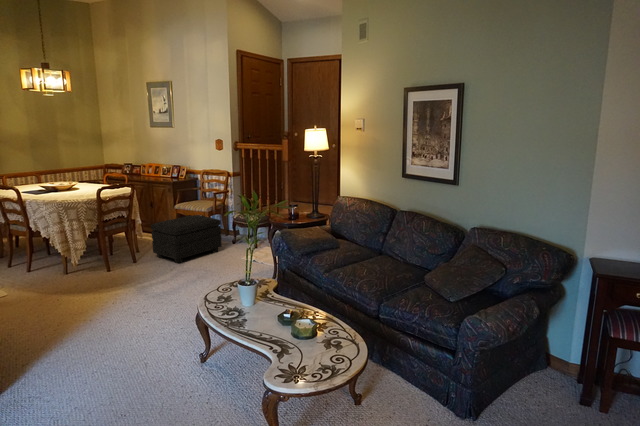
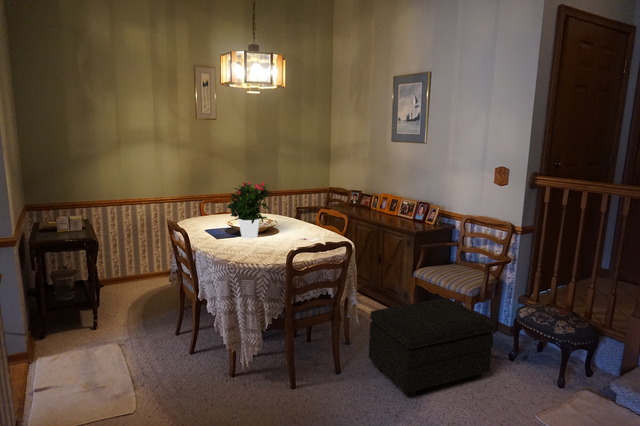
potted flower: none [41,154,76,192] -> present [227,181,274,239]

